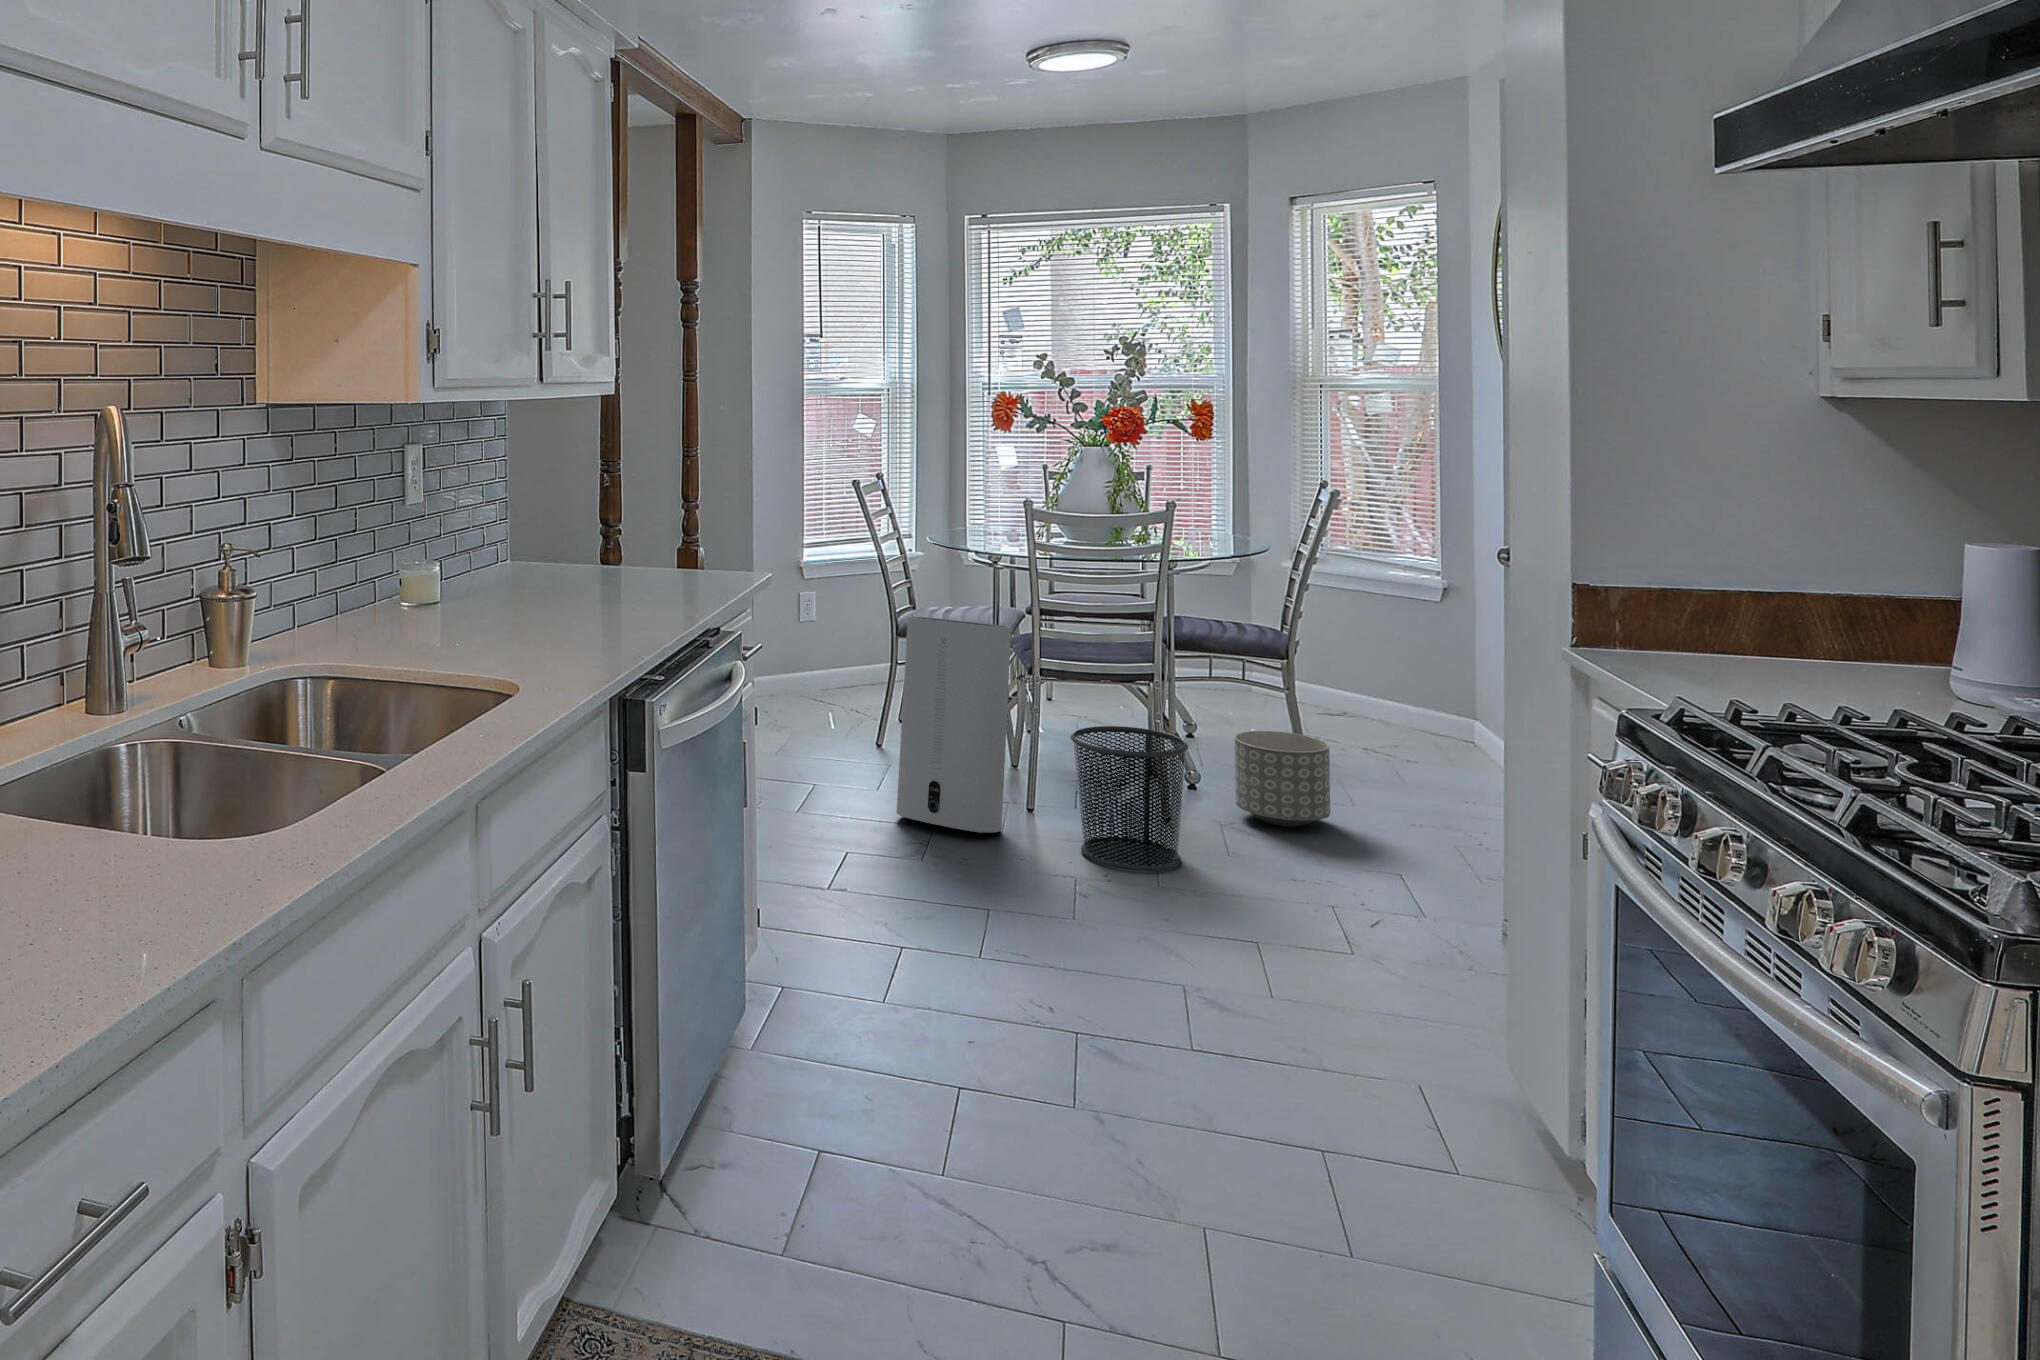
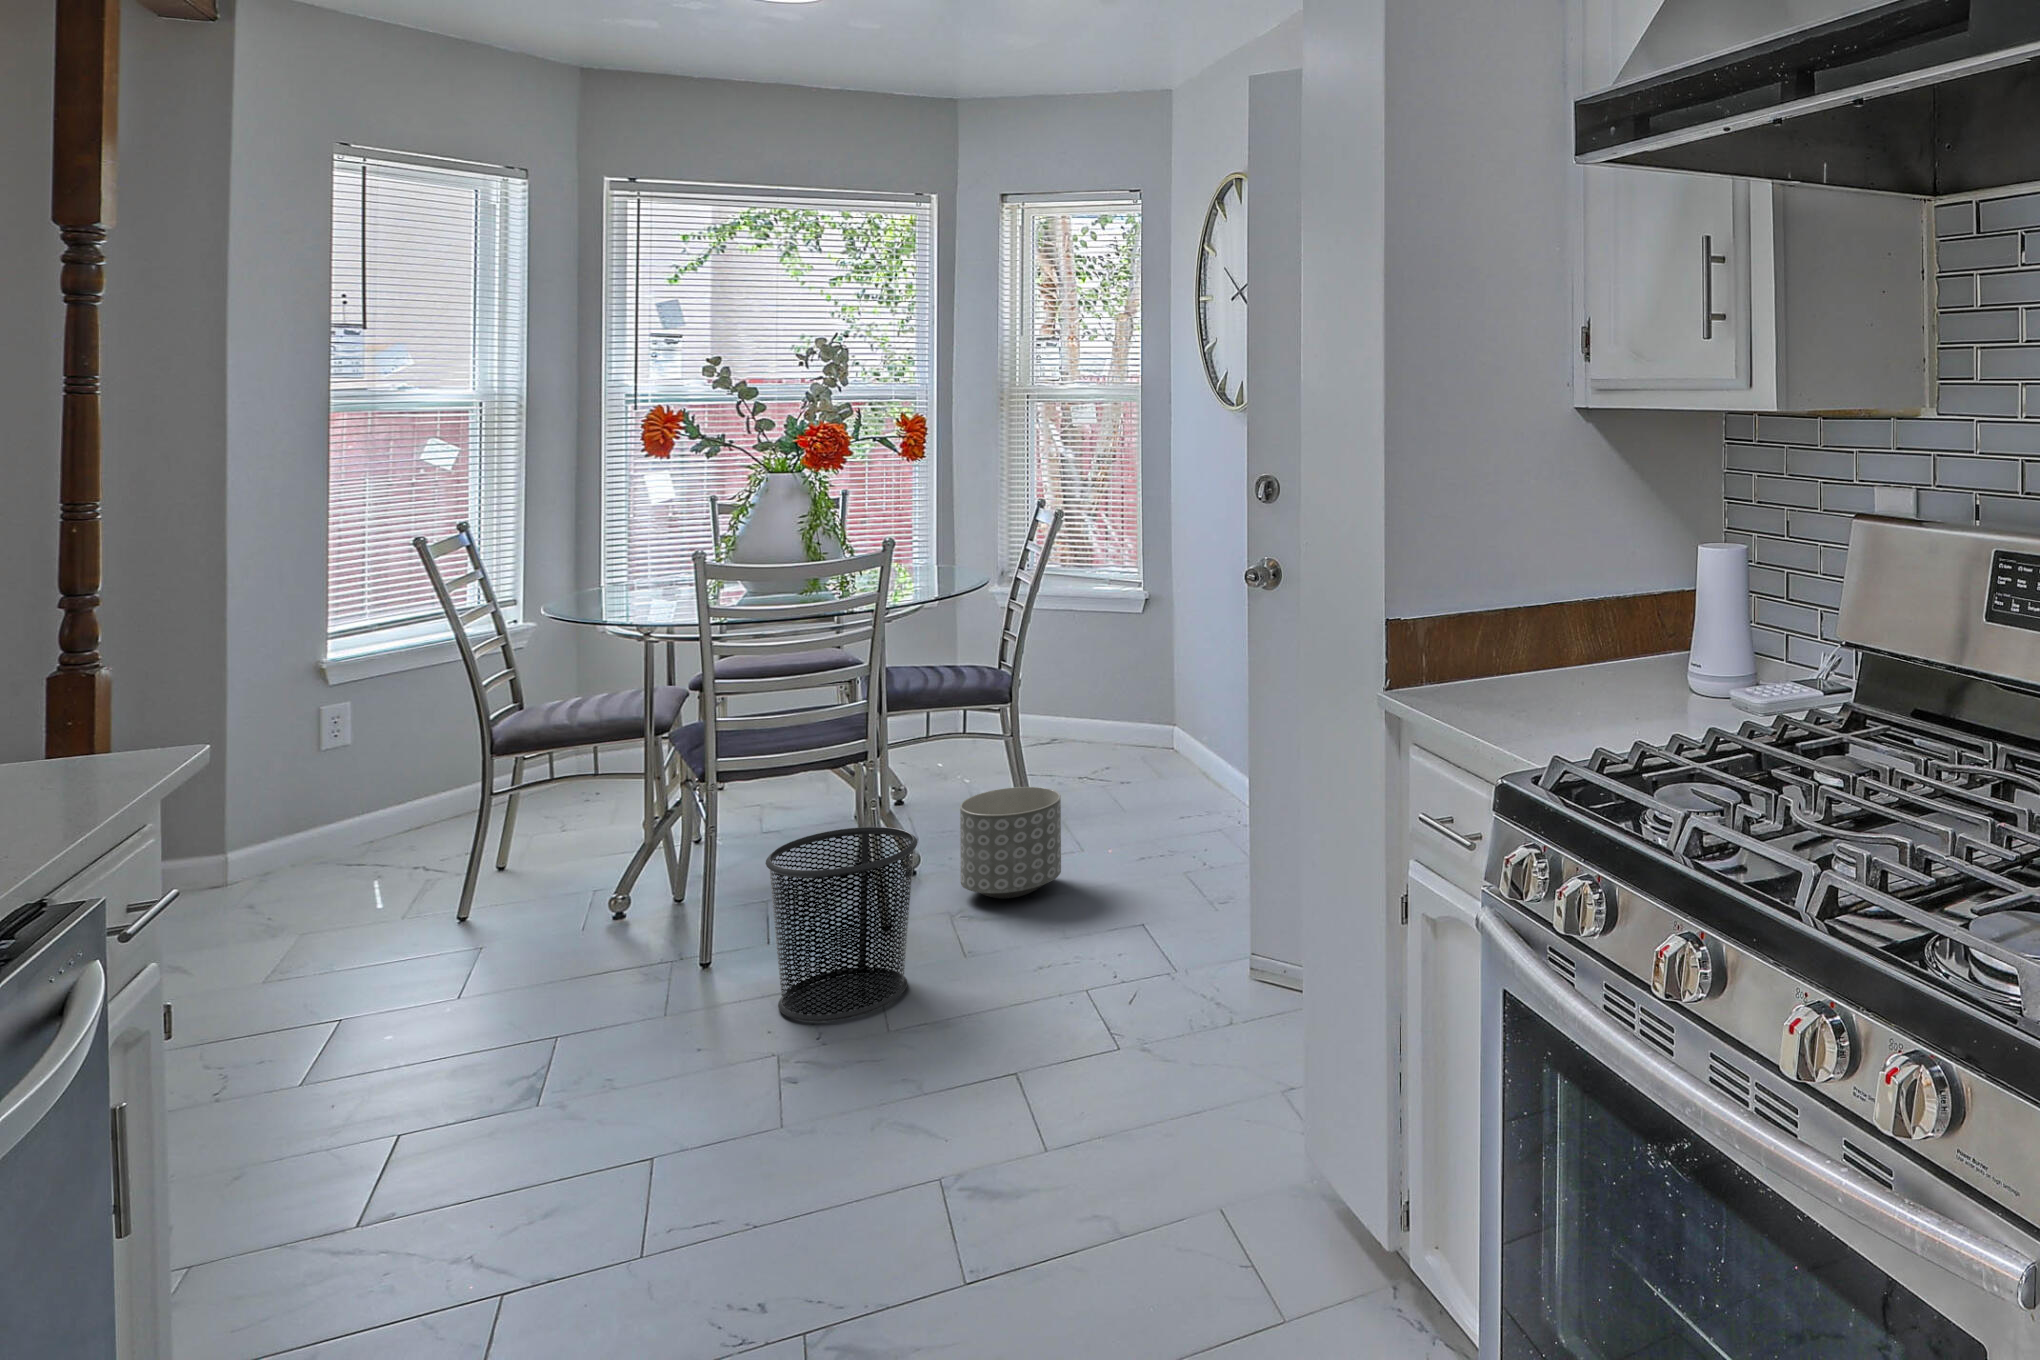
air purifier: present [897,616,1011,833] -> none [491,728,680,1039]

